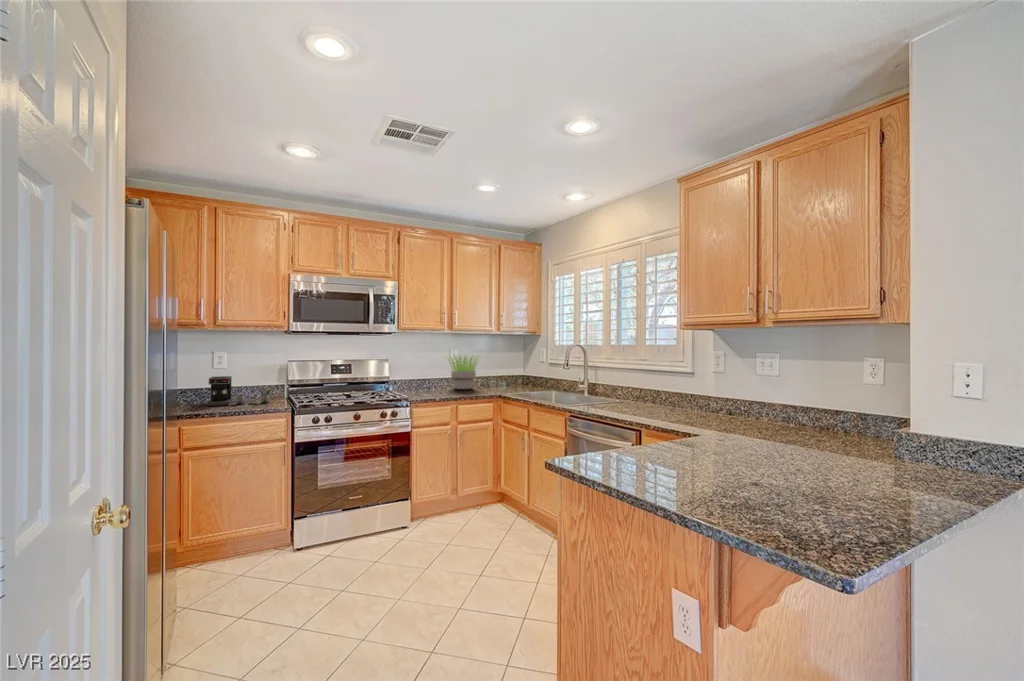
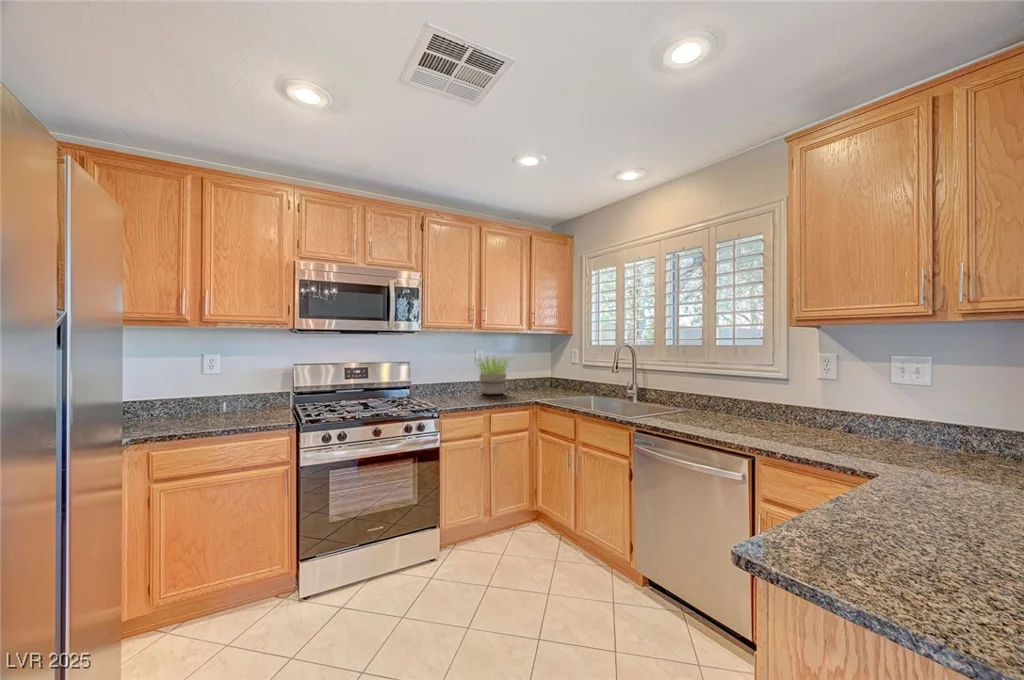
coffee maker: present [208,376,271,406] -> none [191,384,273,422]

